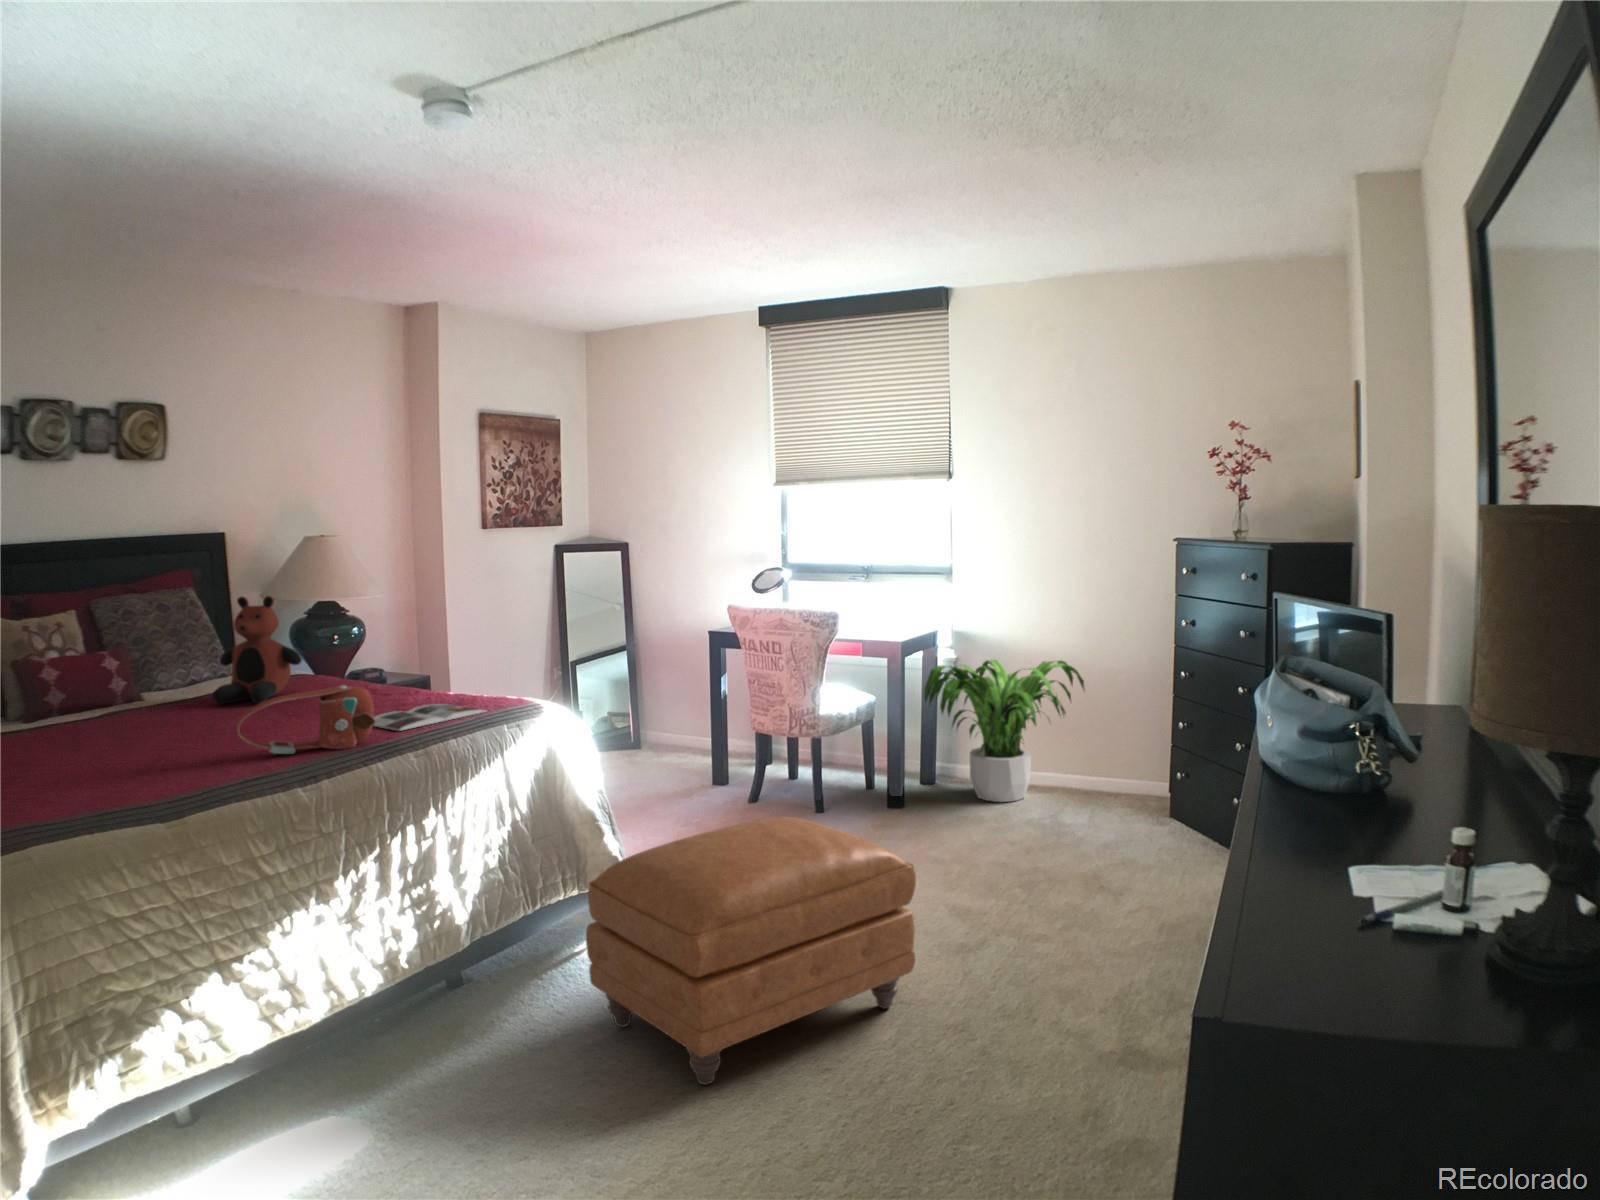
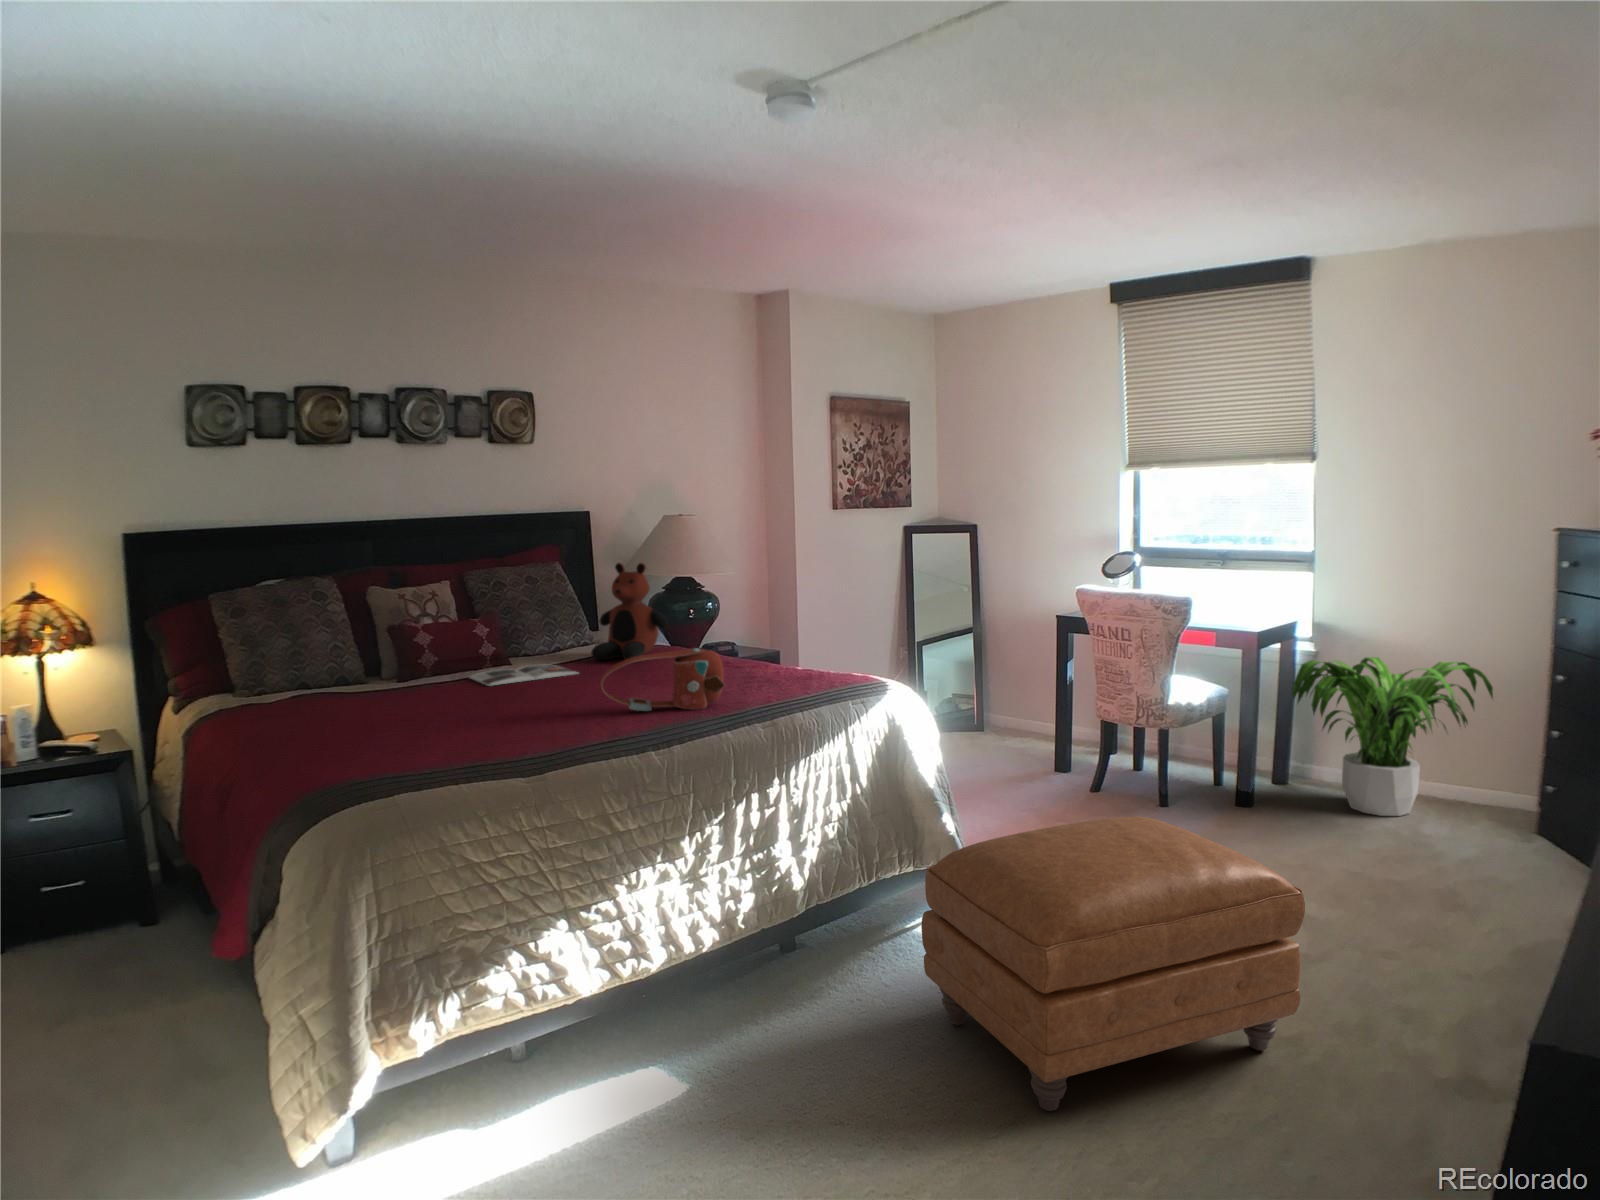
magazine: present [373,704,486,731] -> present [469,664,578,686]

